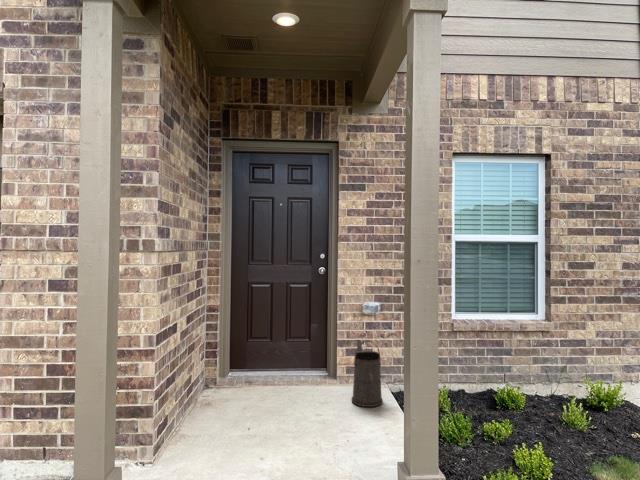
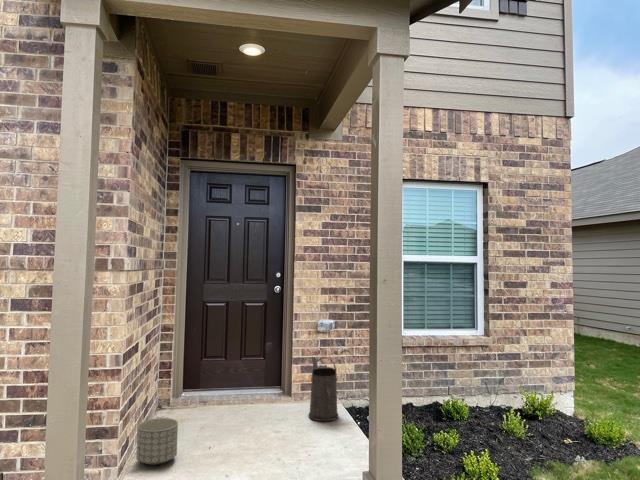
planter: none [174,399,214,446] -> present [136,418,178,465]

